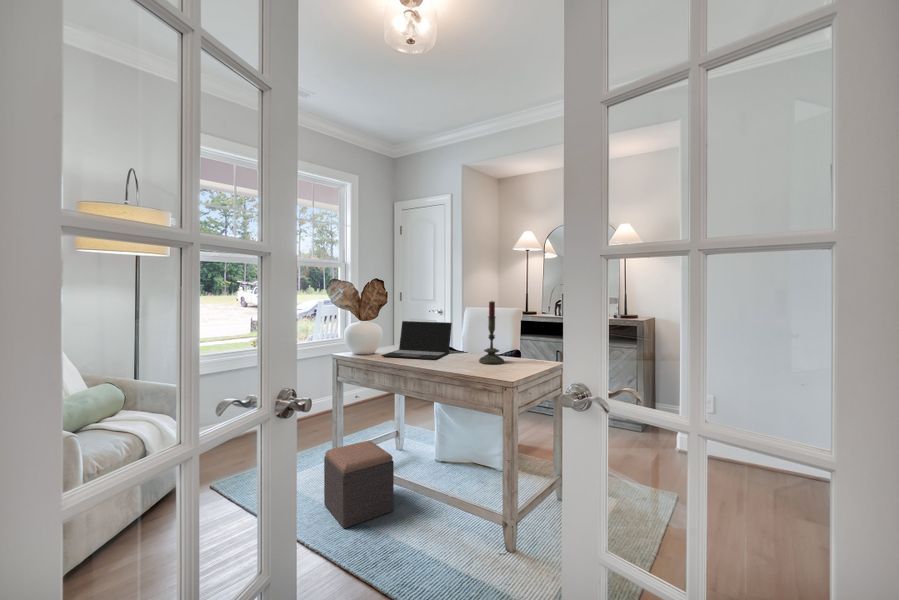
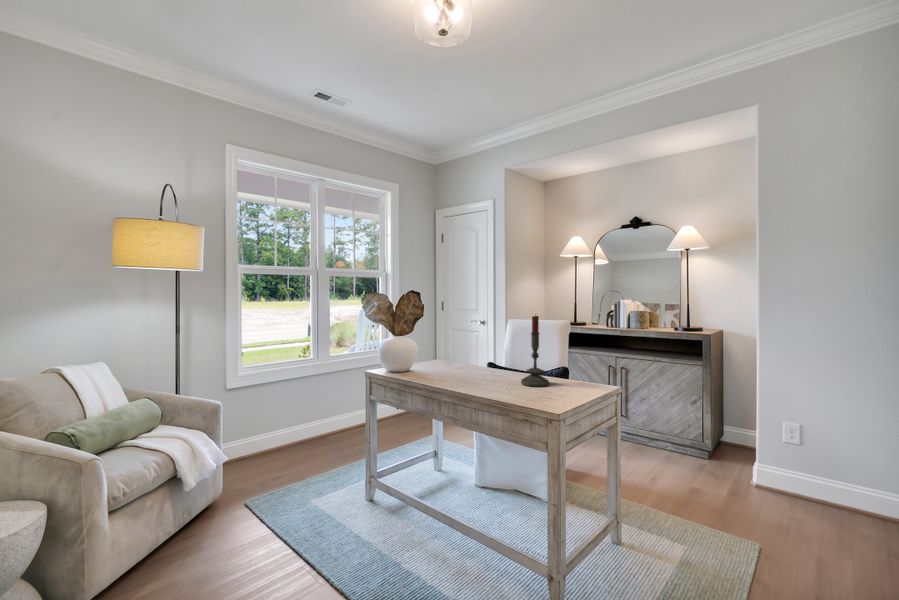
laptop: present [381,321,452,360] -> none [415,335,492,379]
footstool: present [324,440,394,528] -> none [354,465,426,565]

